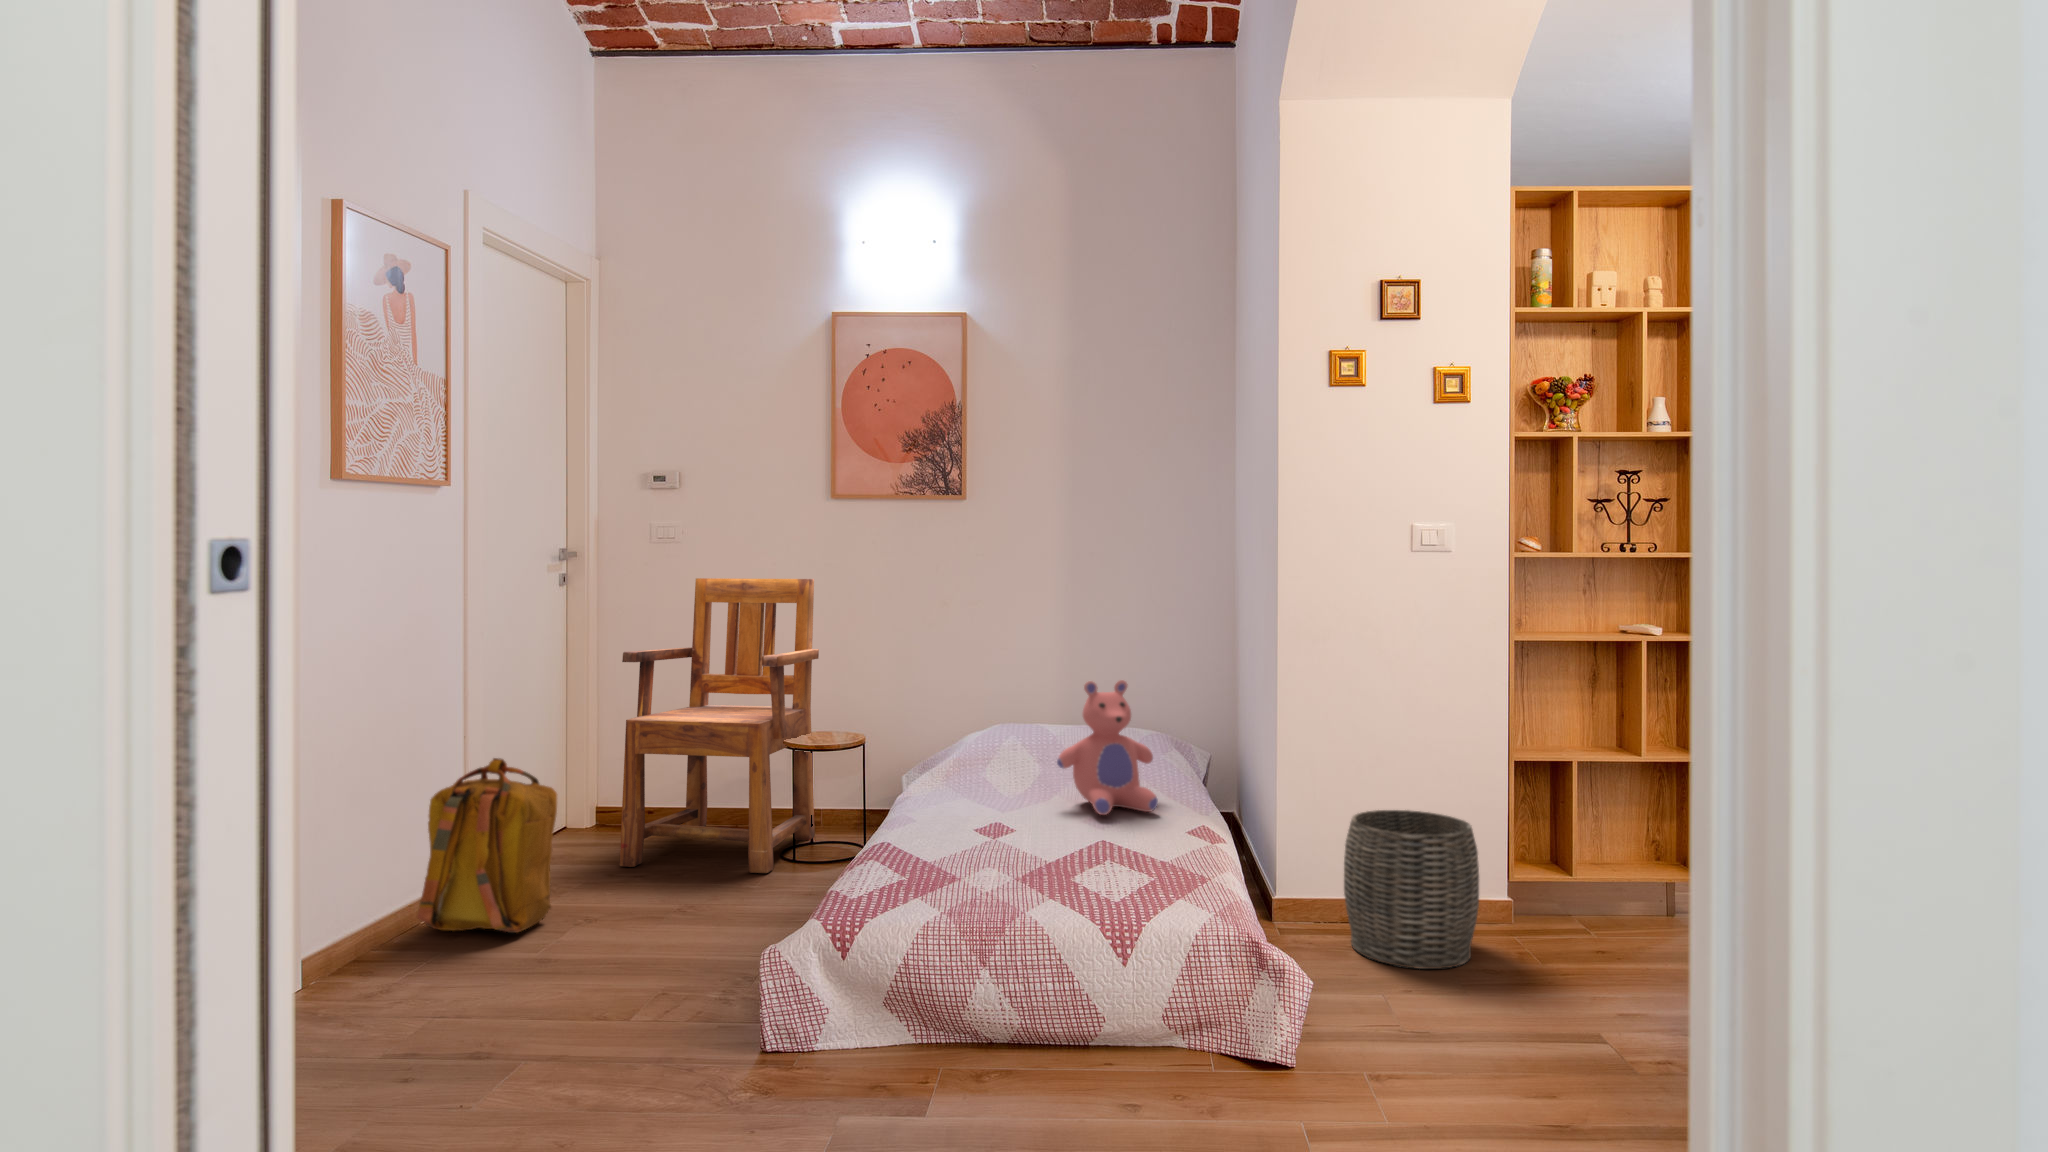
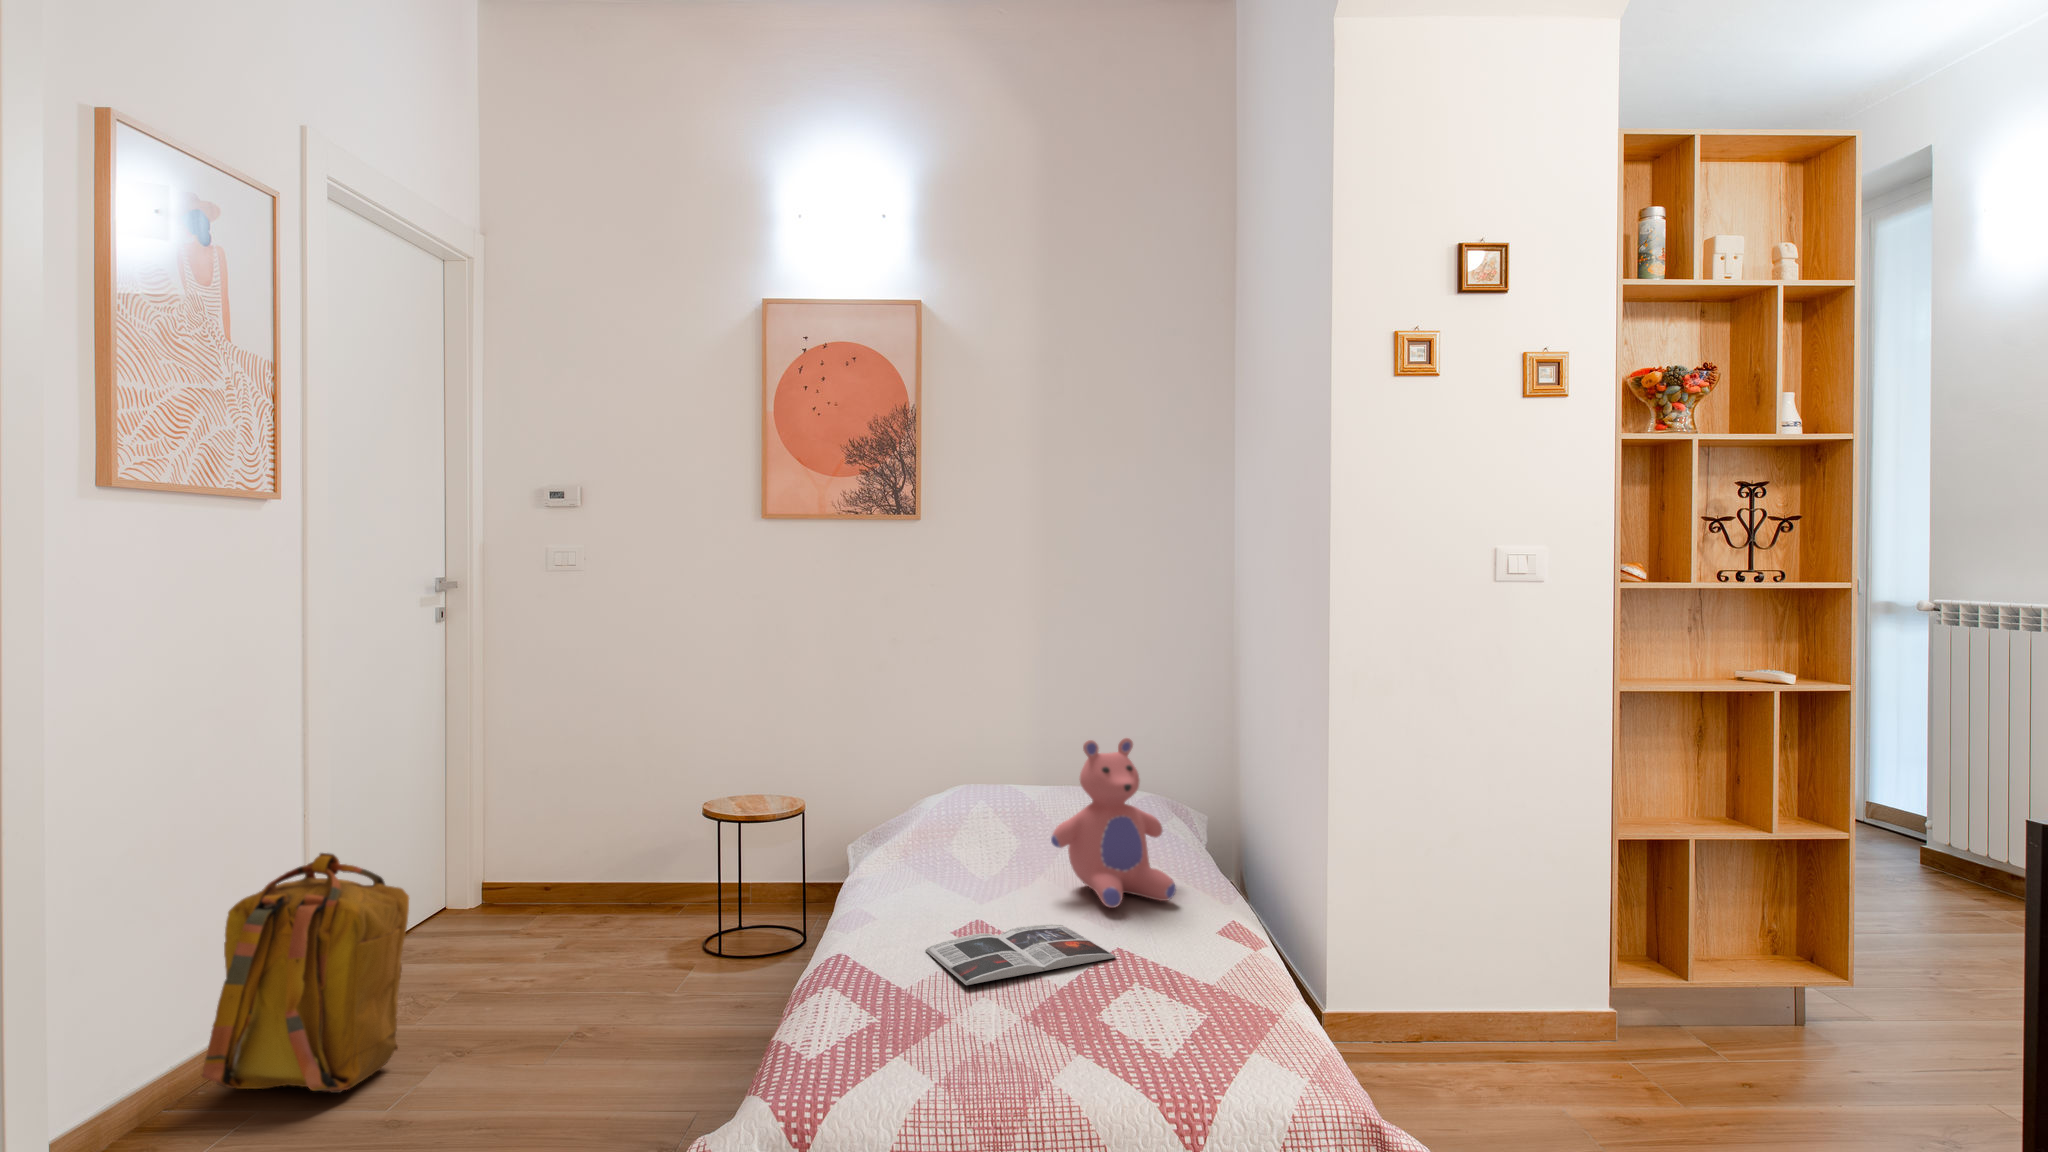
armchair: present [620,578,819,873] -> none [500,611,751,975]
woven basket: present [1344,810,1479,969] -> none [1410,895,1582,1106]
magazine: none [948,825,1096,858] -> present [925,924,1116,985]

